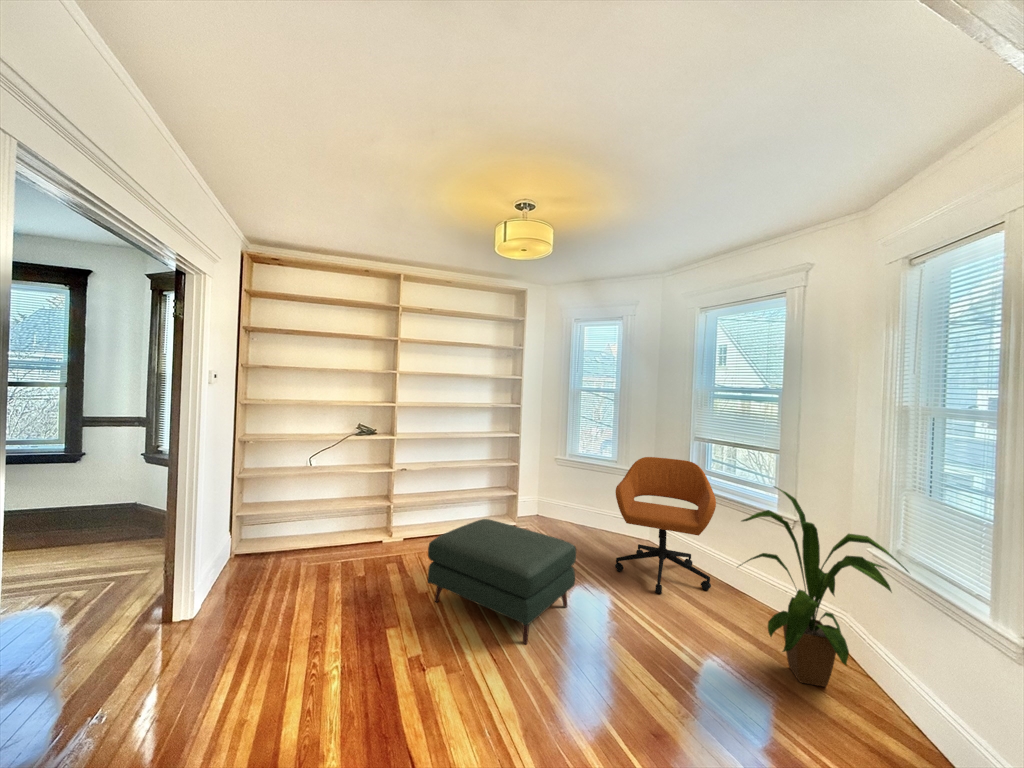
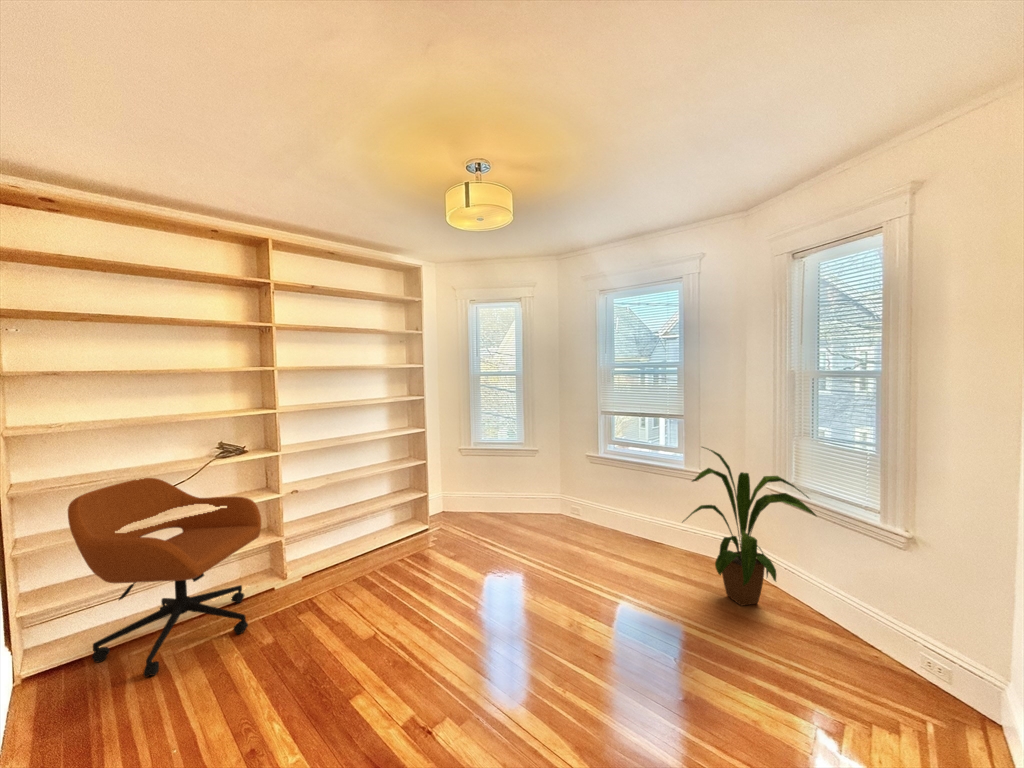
office chair: present [615,457,716,594] -> present [68,478,261,677]
ottoman: present [428,519,576,644] -> none [378,530,538,656]

